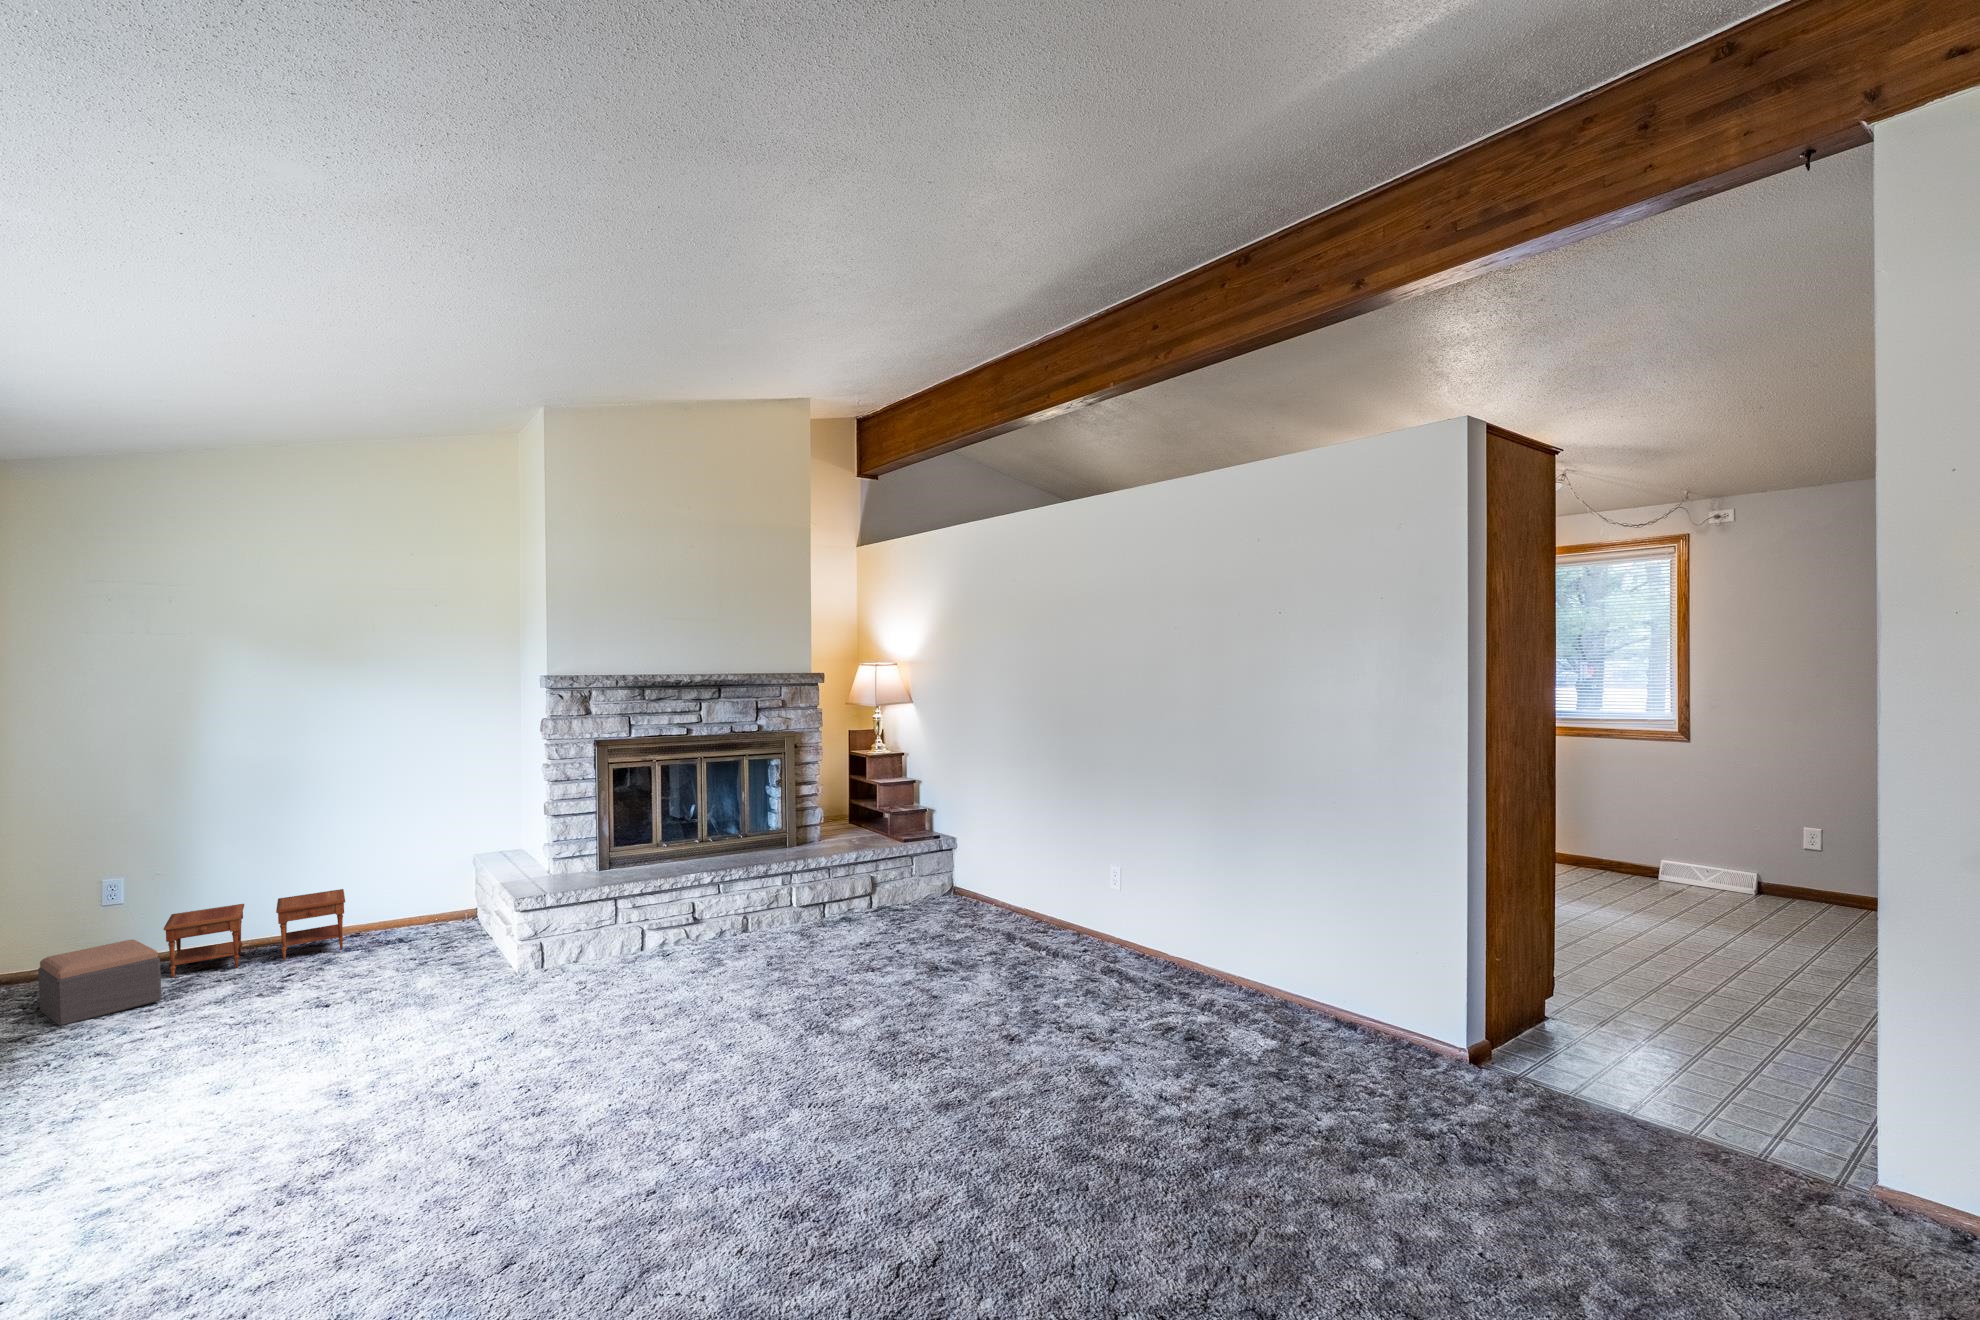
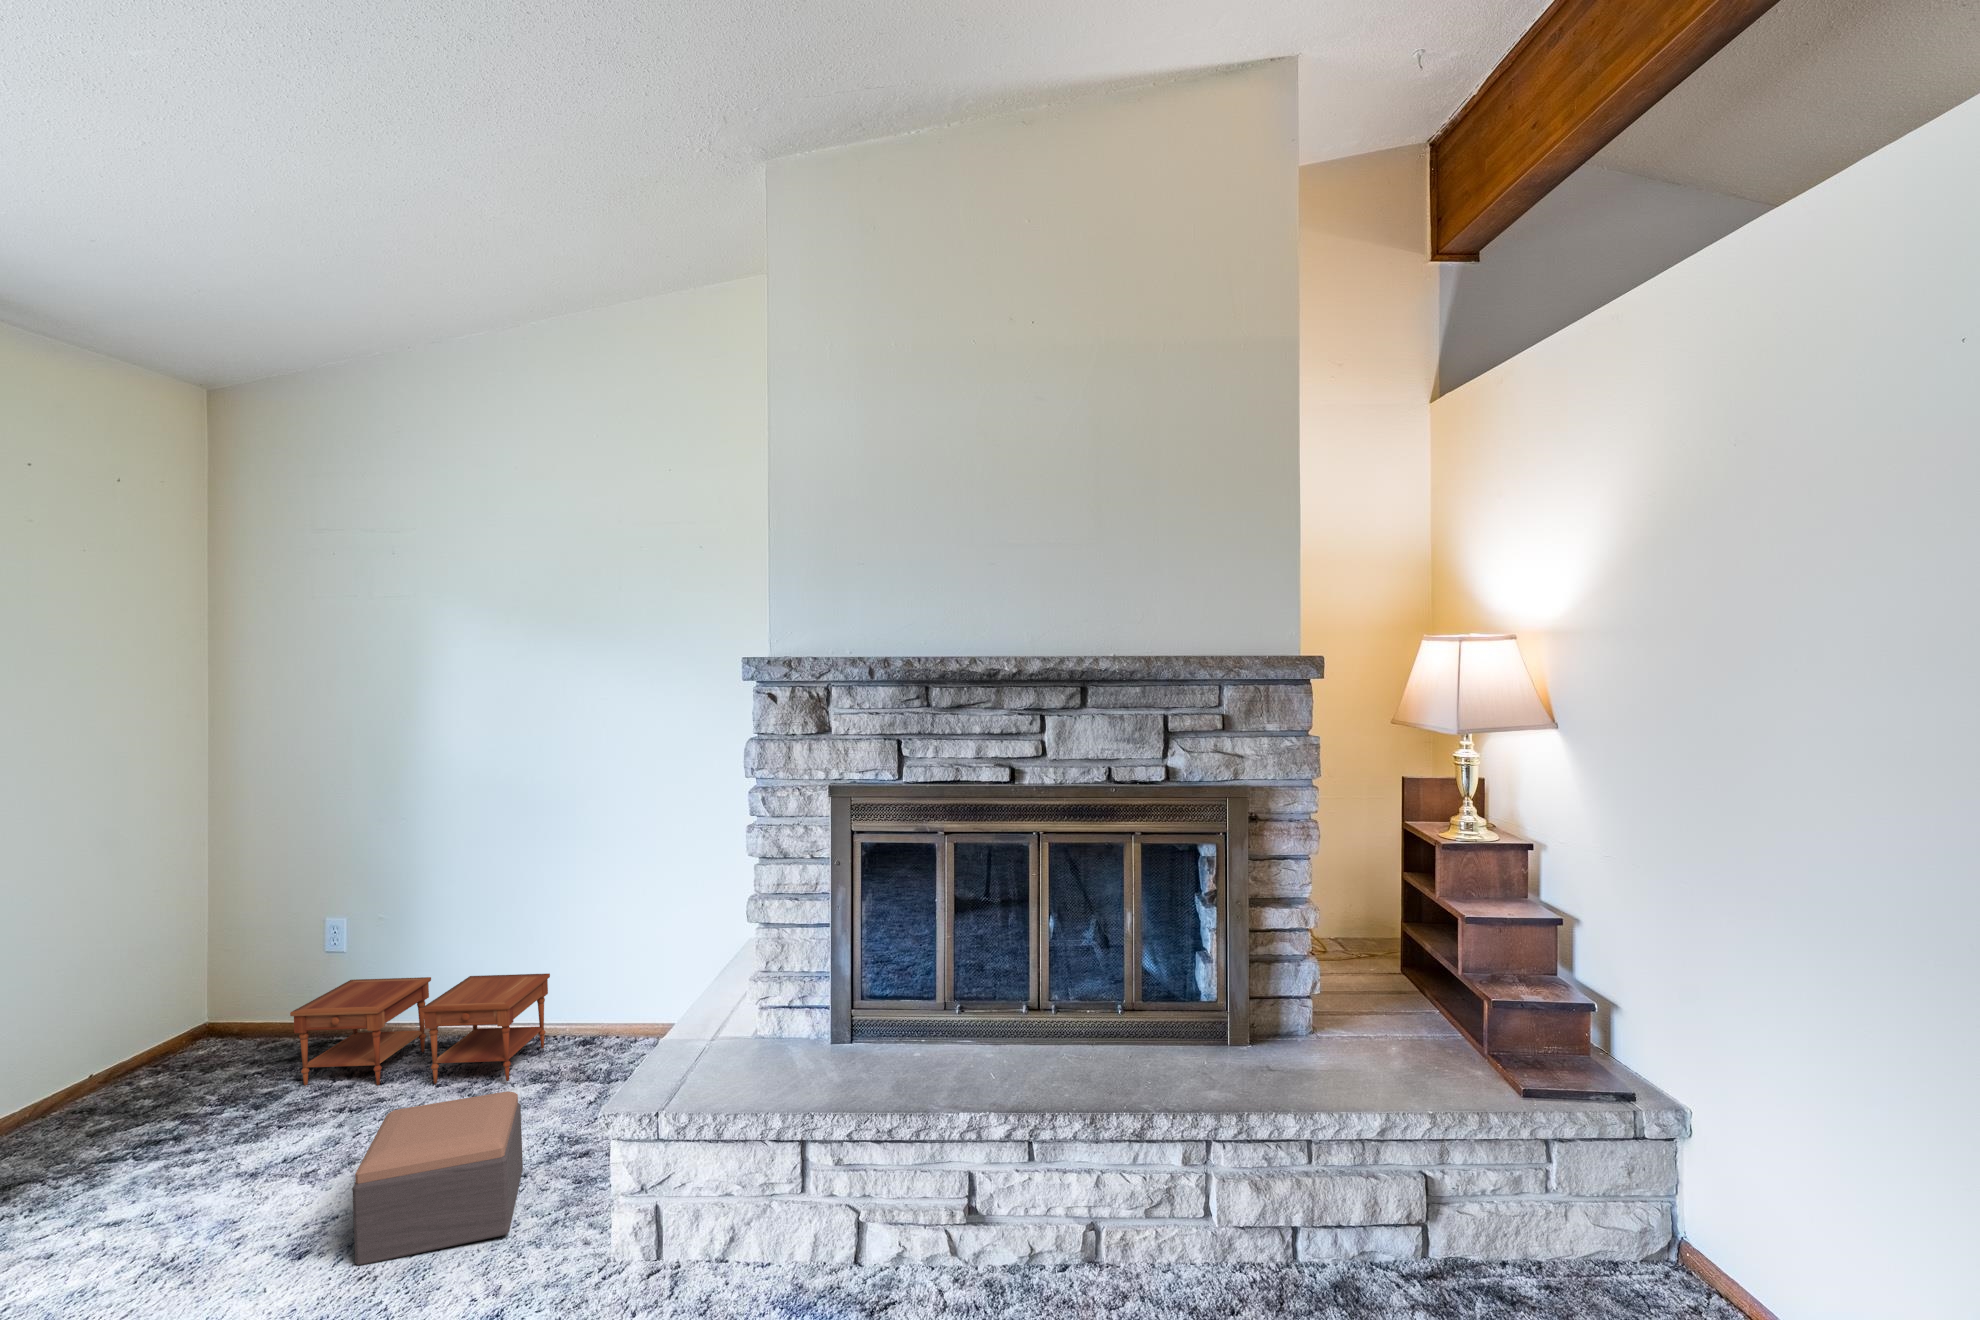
footstool: present [38,939,162,1026] -> present [352,1091,523,1265]

